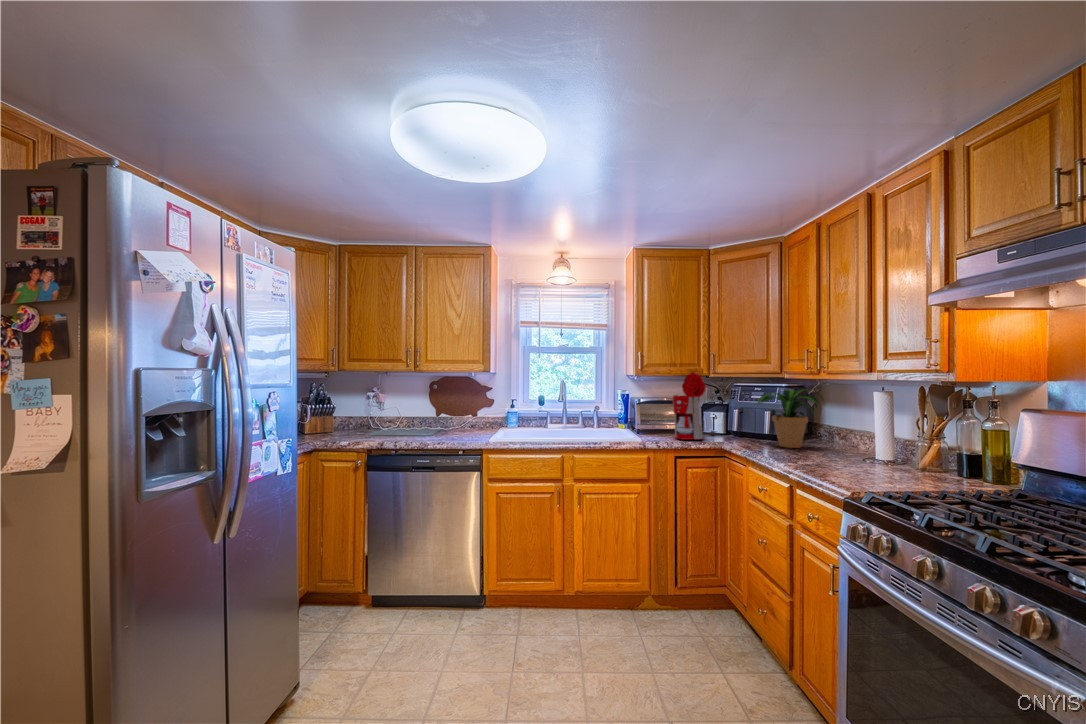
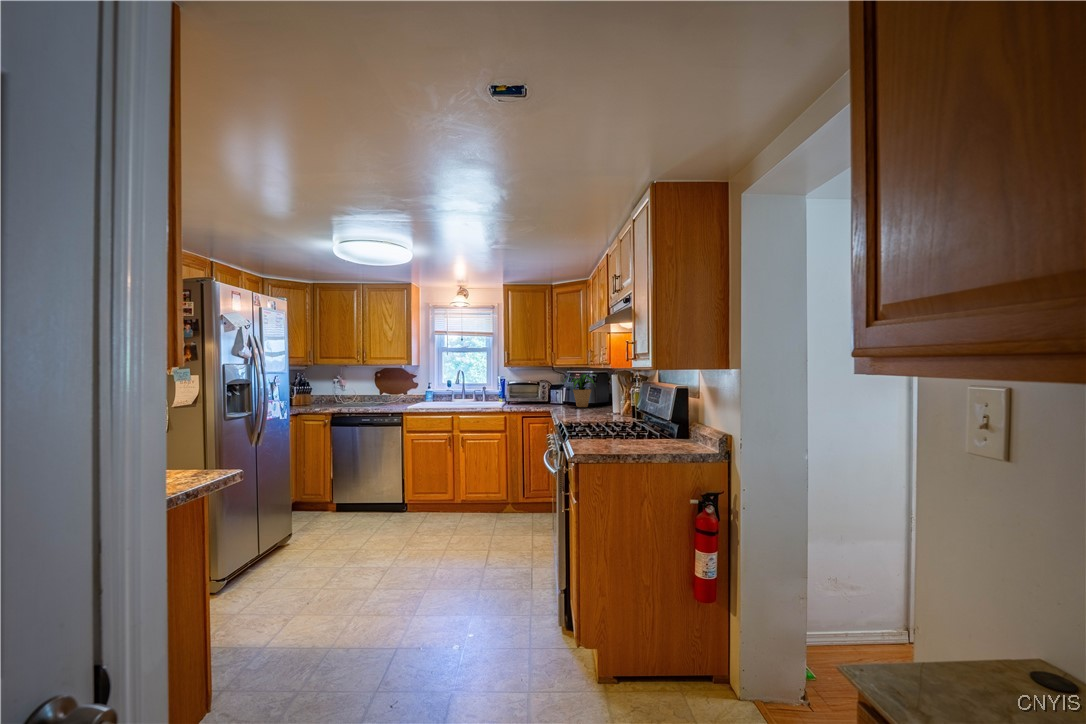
coffee maker: present [673,372,716,440] -> none [523,365,553,405]

